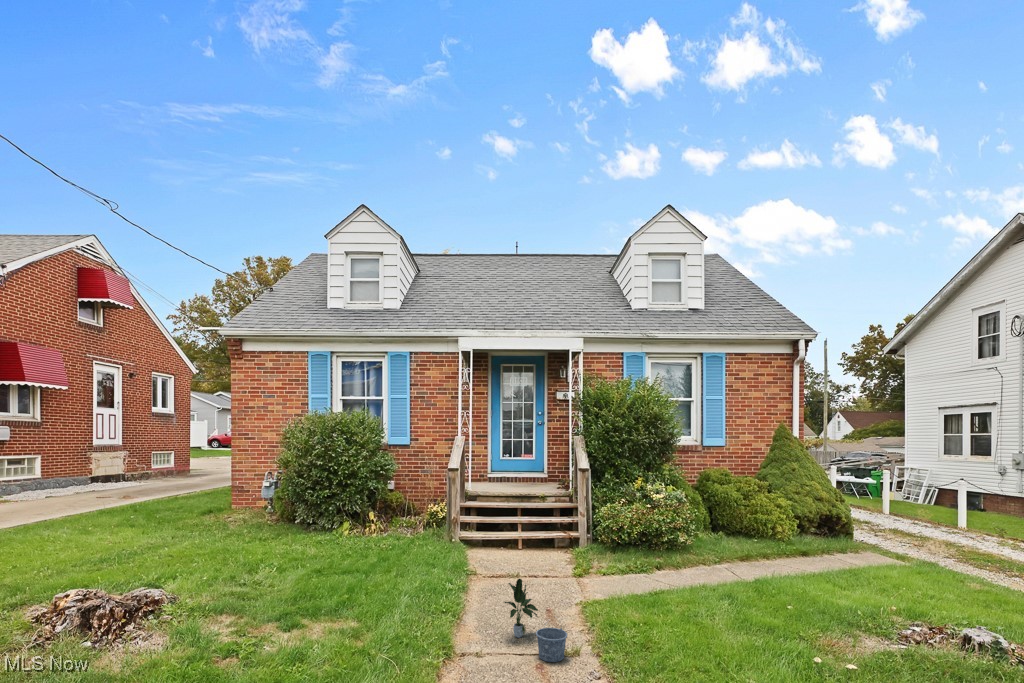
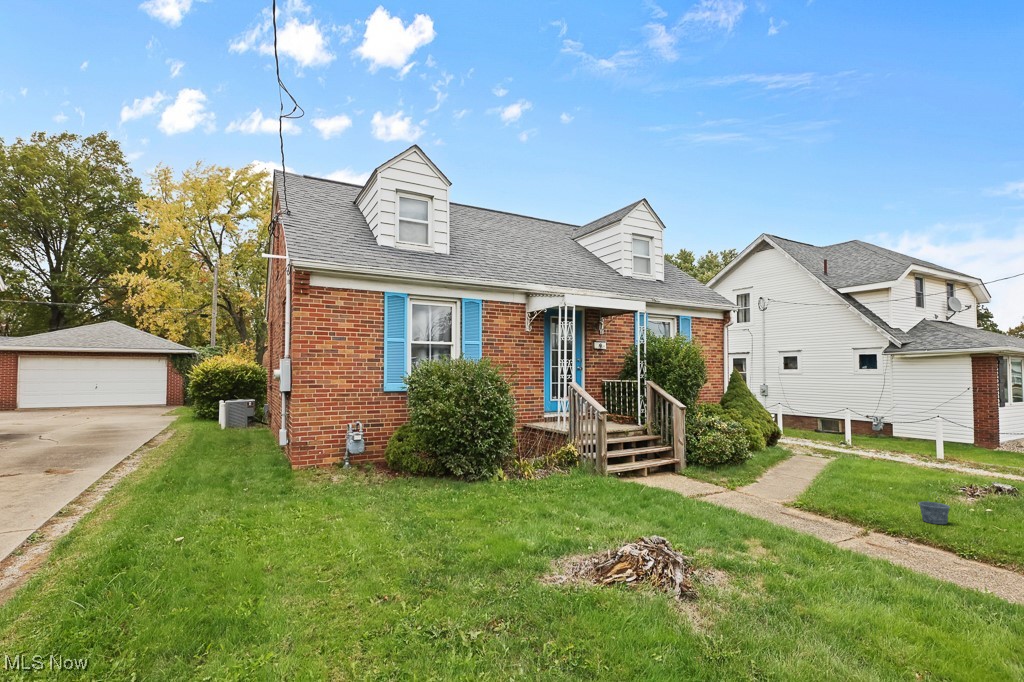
potted plant: present [505,579,538,638] -> none [860,472,896,517]

